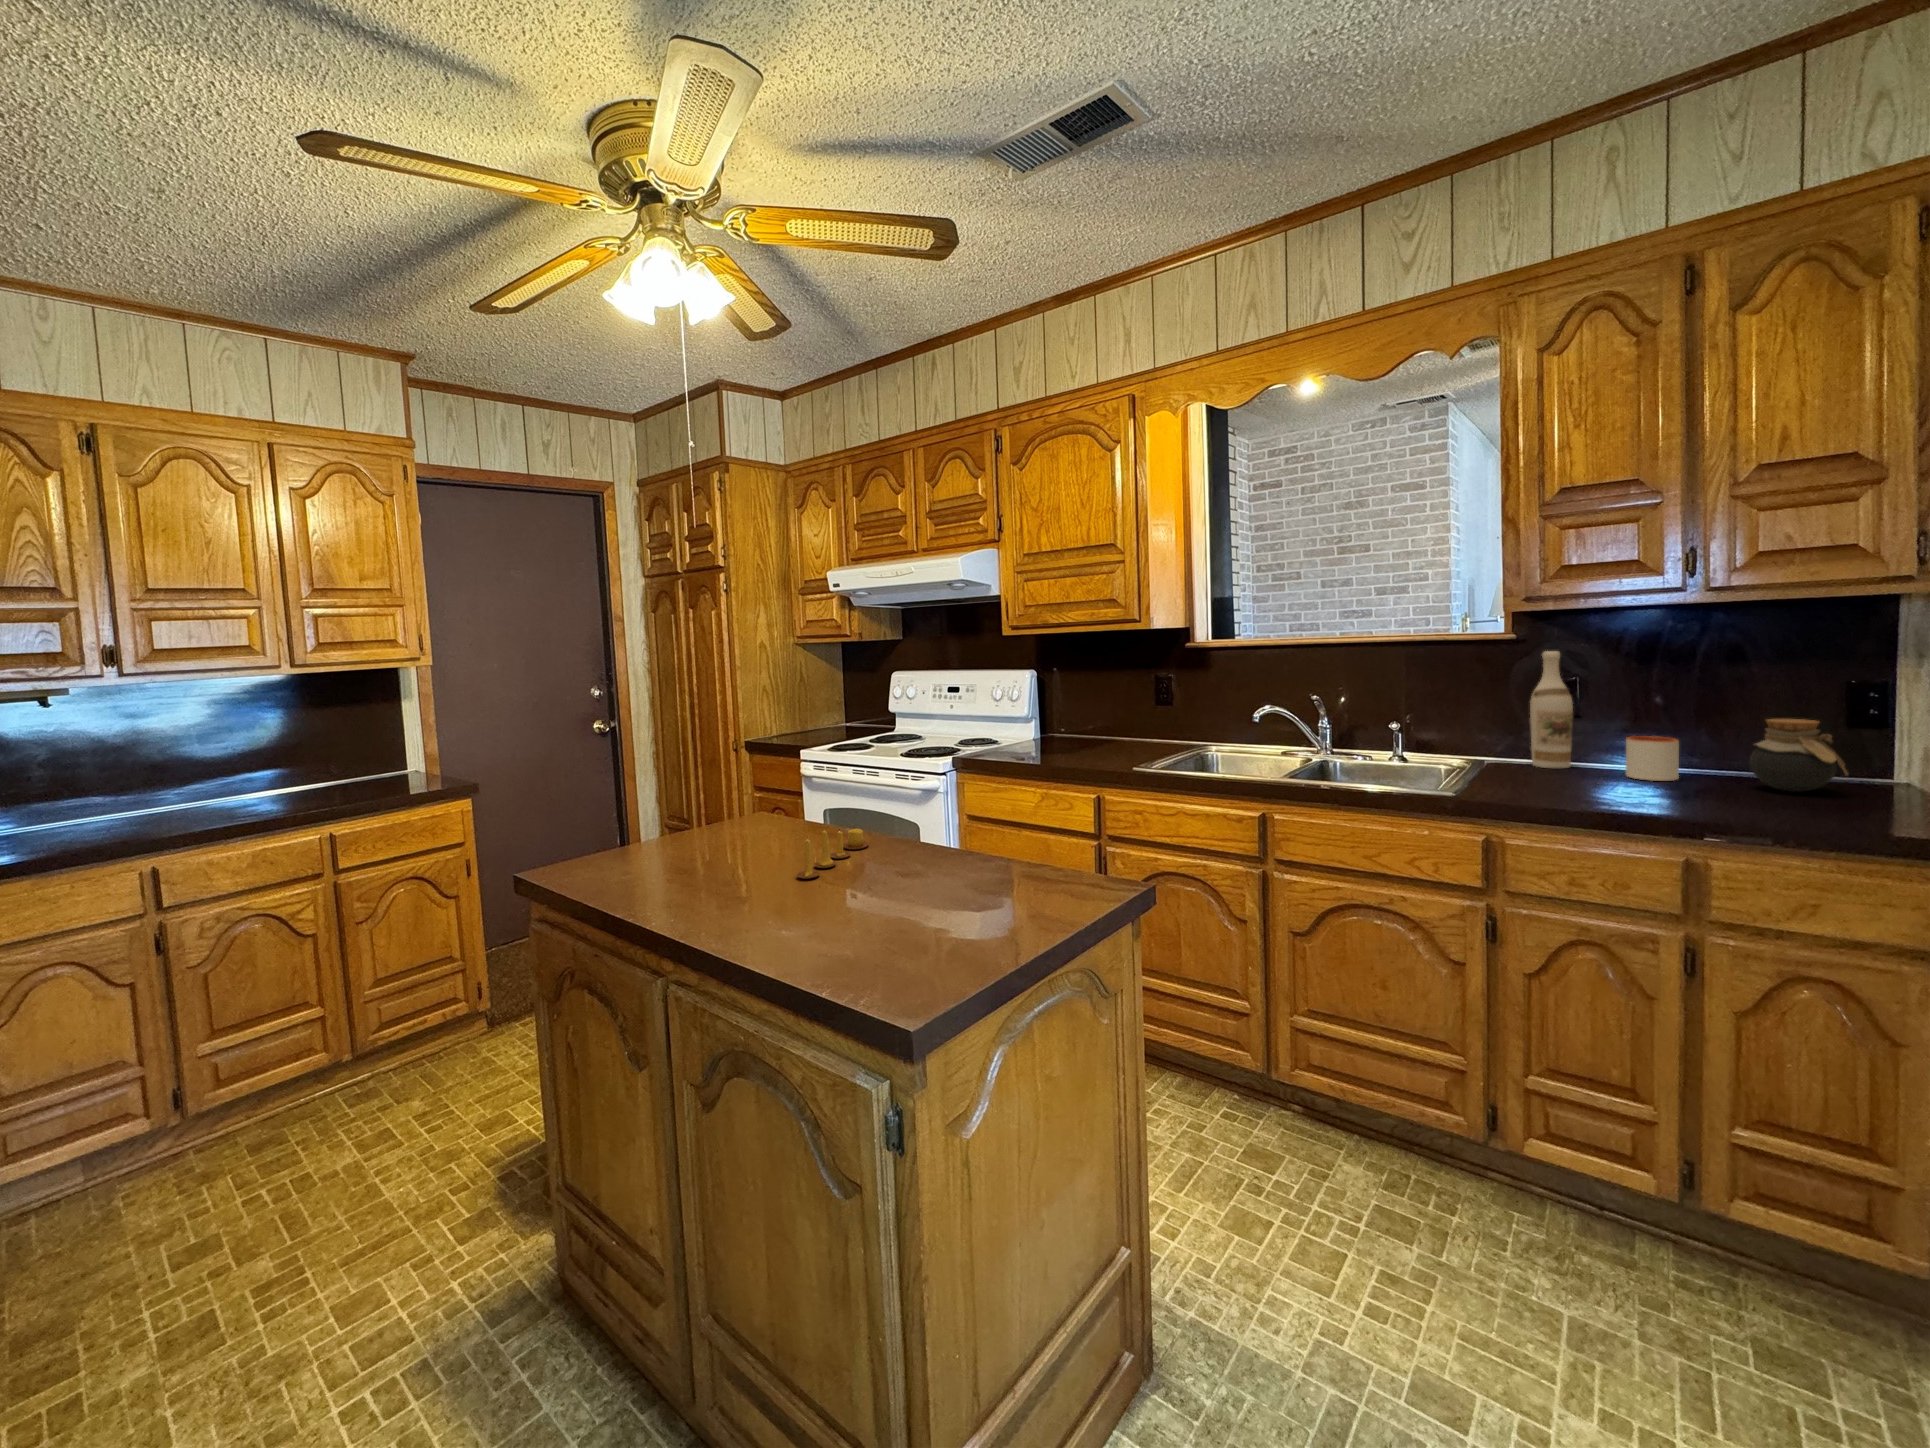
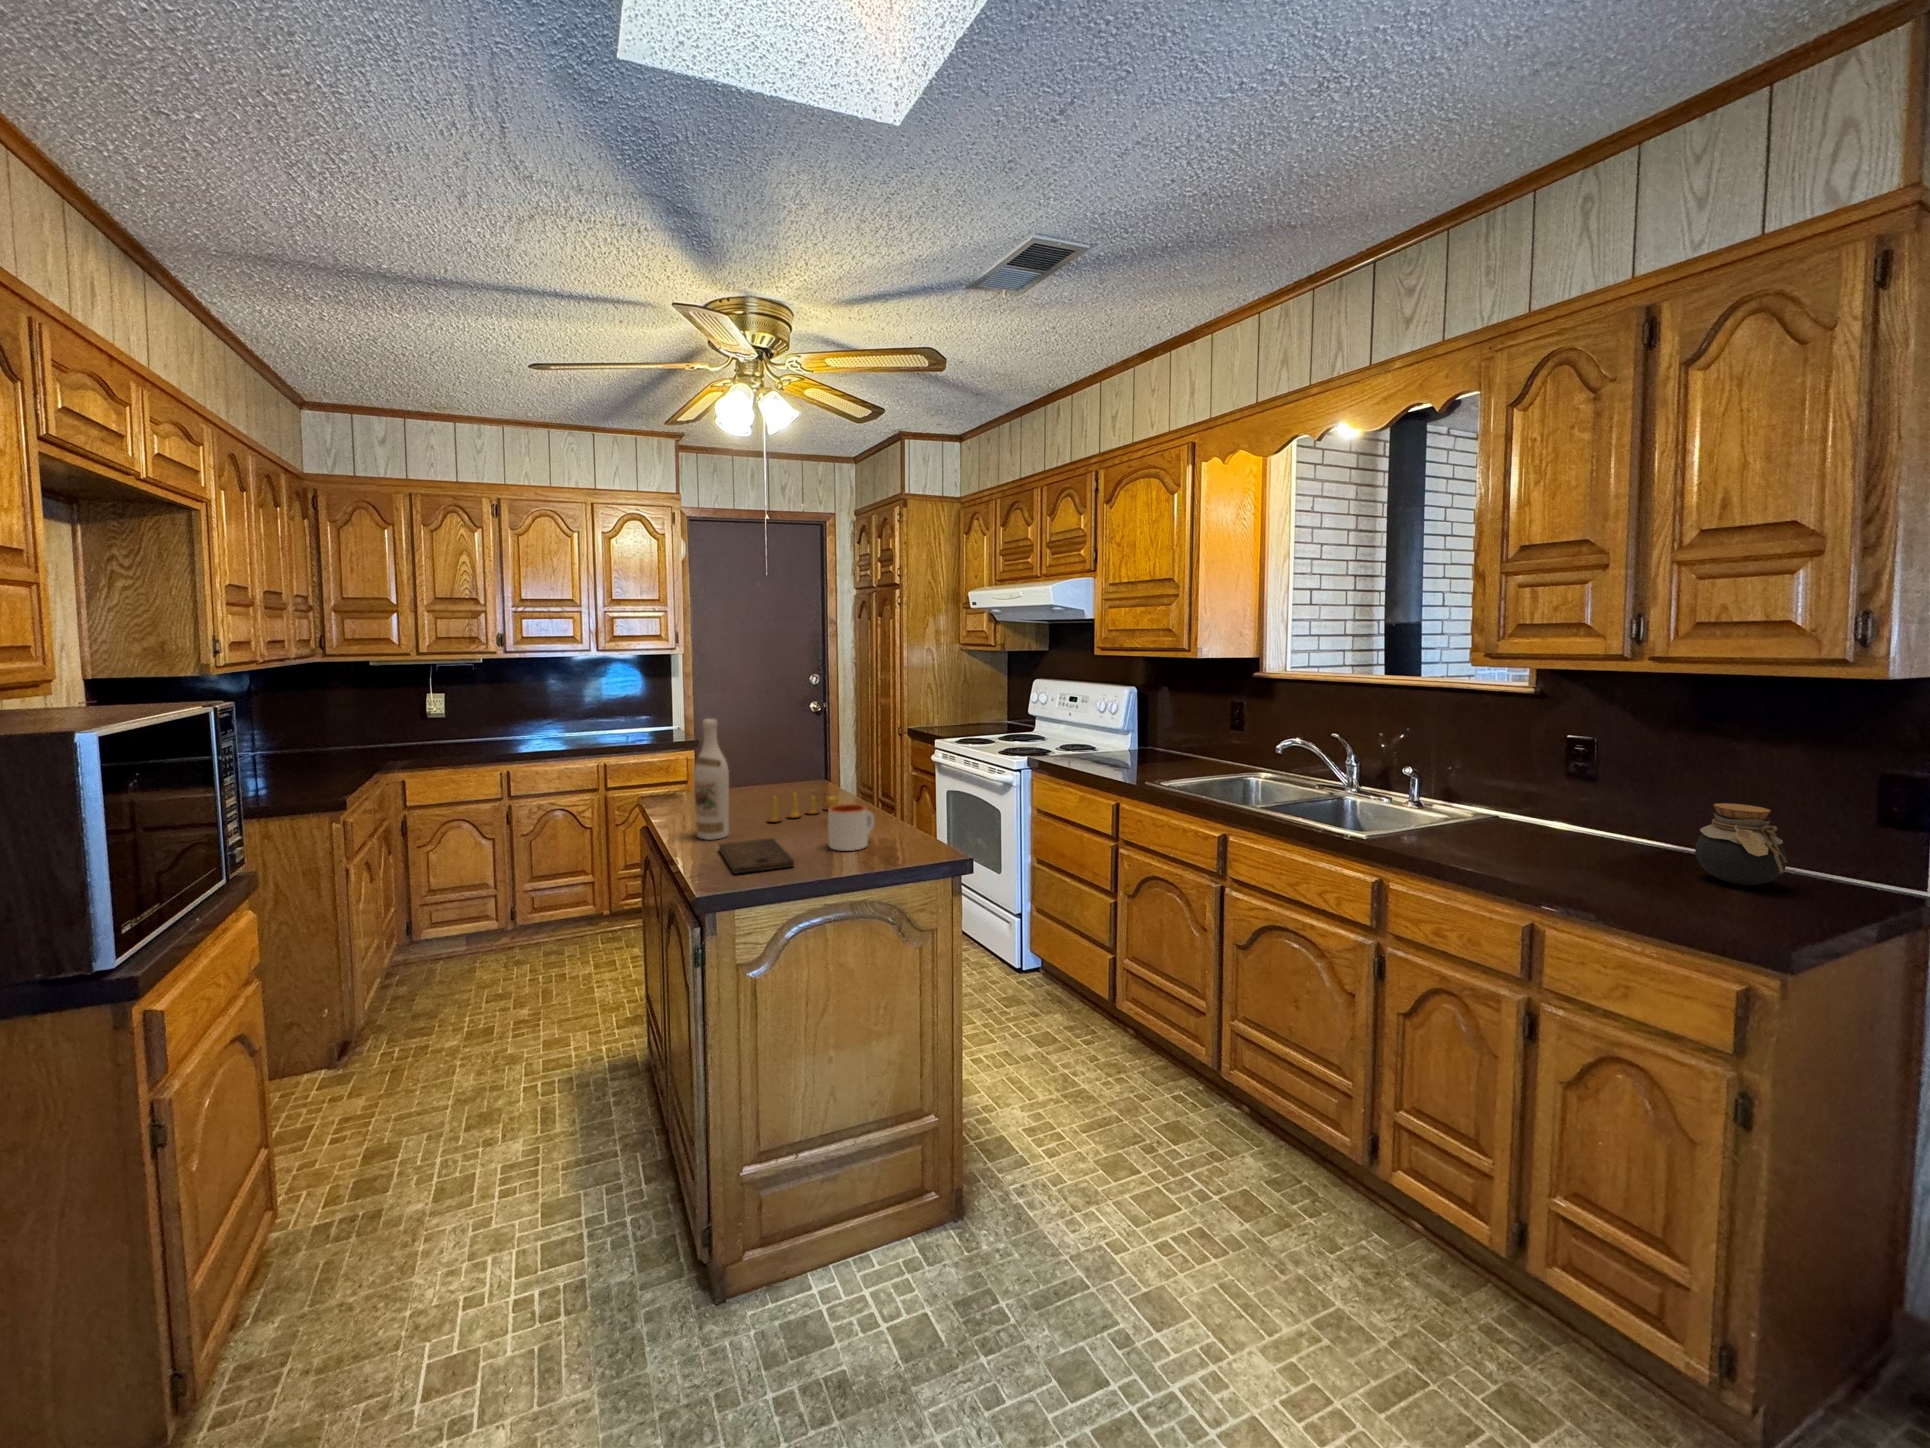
wine bottle: present [1530,651,1573,768] -> present [694,719,729,840]
mug: present [1626,736,1679,781] -> present [828,804,875,851]
cutting board: none [808,902,975,971] -> present [719,838,794,874]

